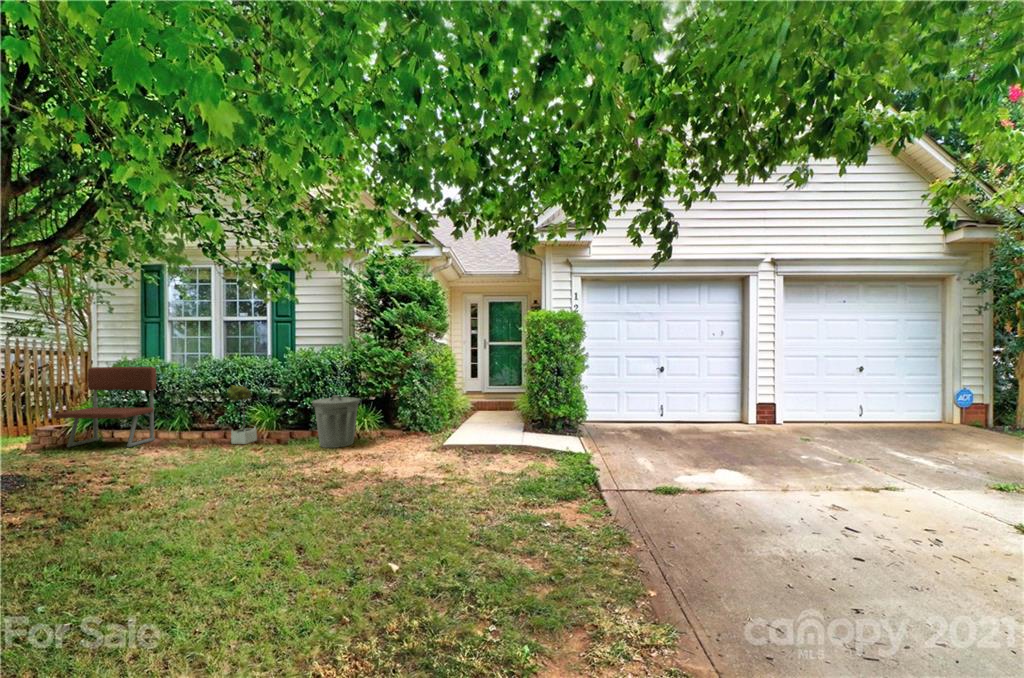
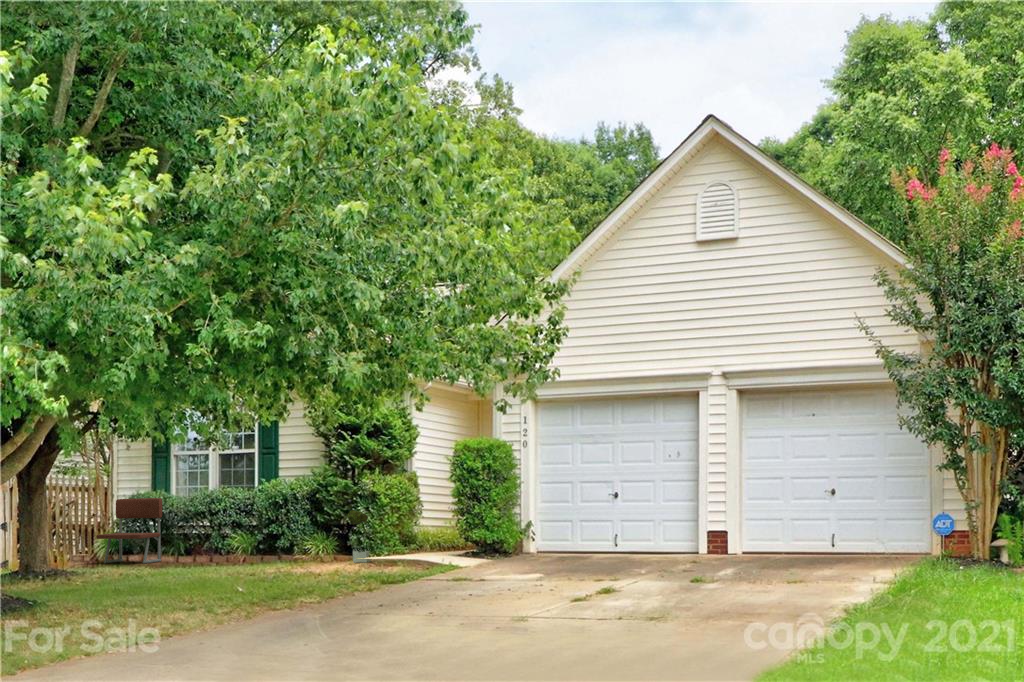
potted tree: present [227,385,257,444] -> present [347,510,371,563]
trash can: present [312,395,360,448] -> none [270,520,310,564]

